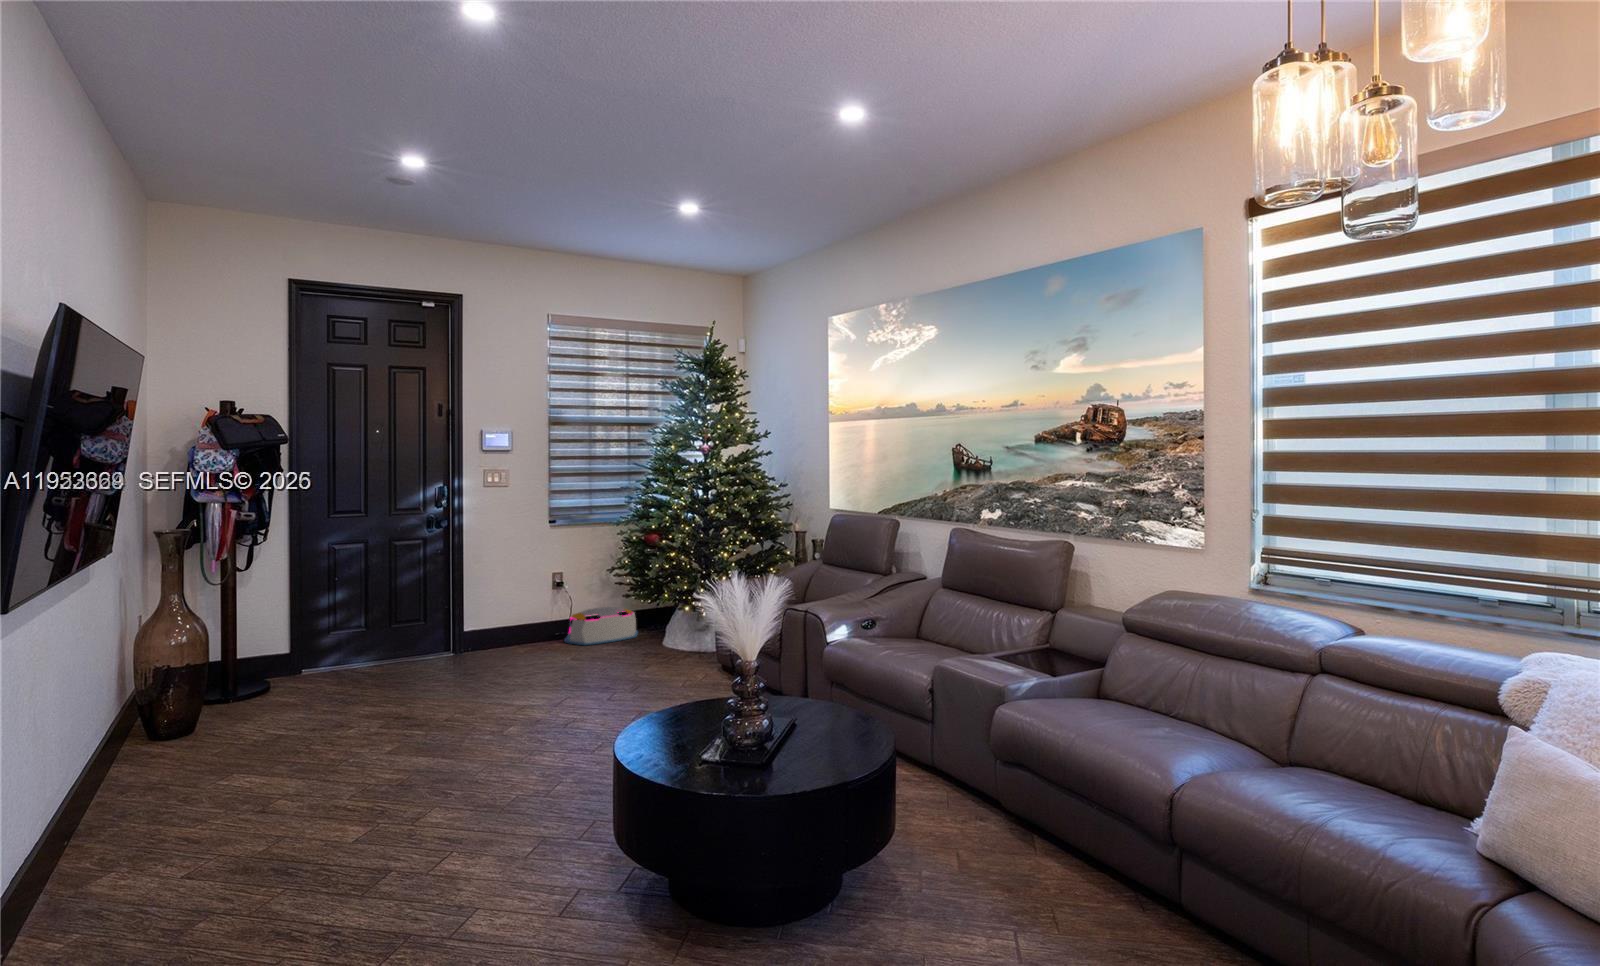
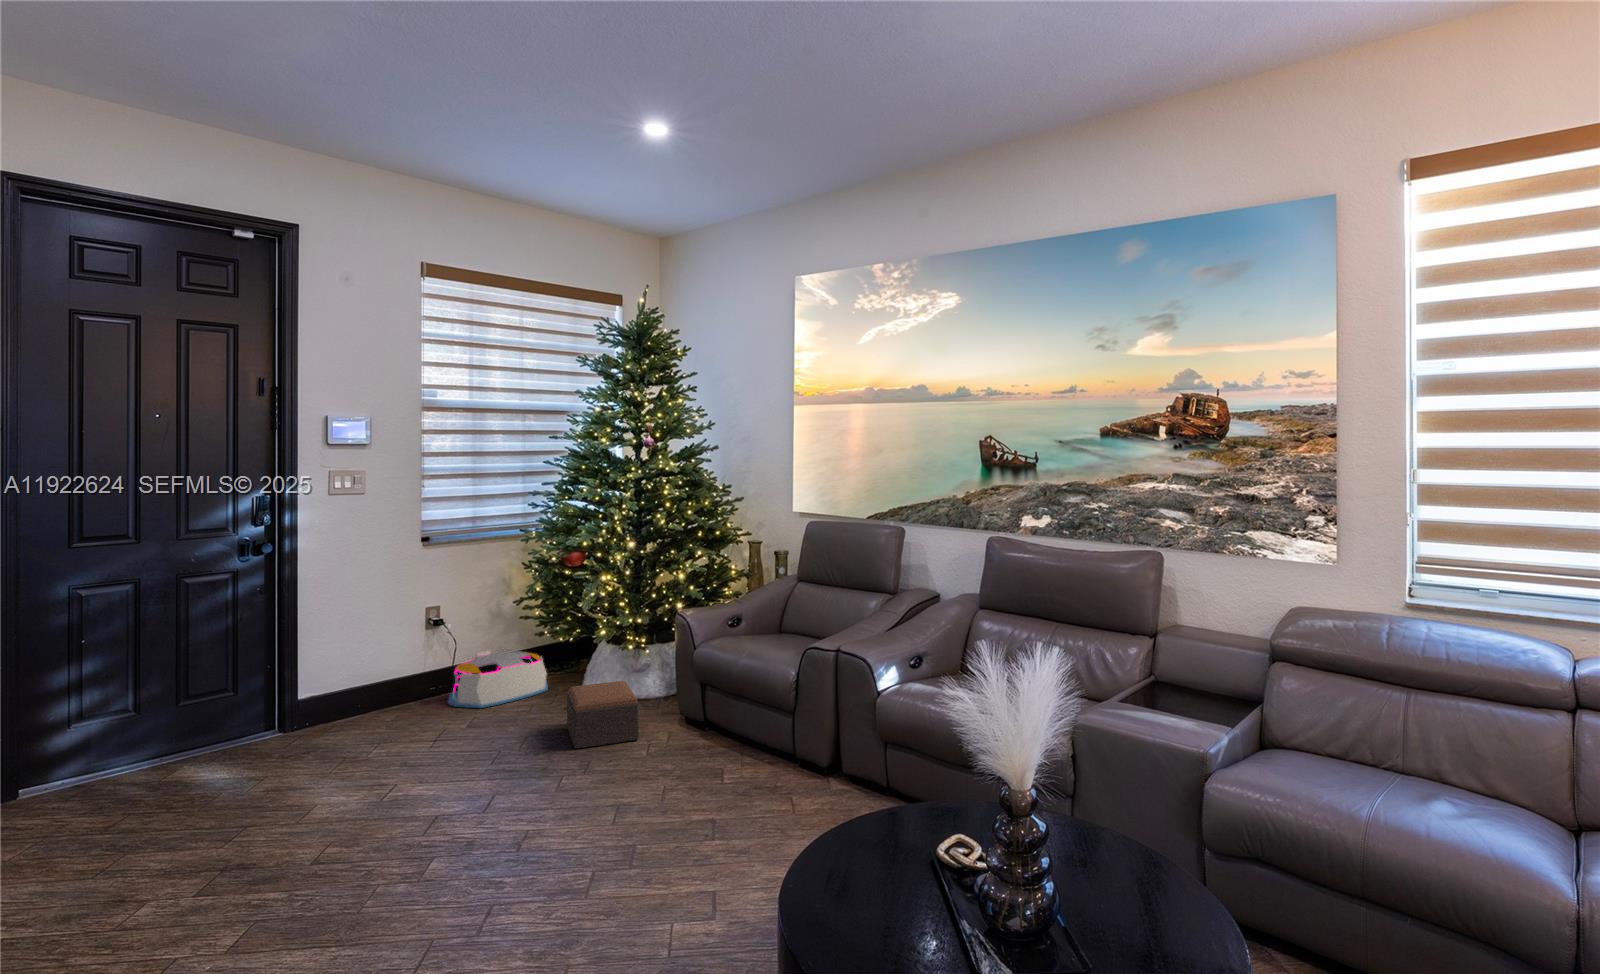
footstool: none [633,630,681,675] -> present [567,681,639,749]

